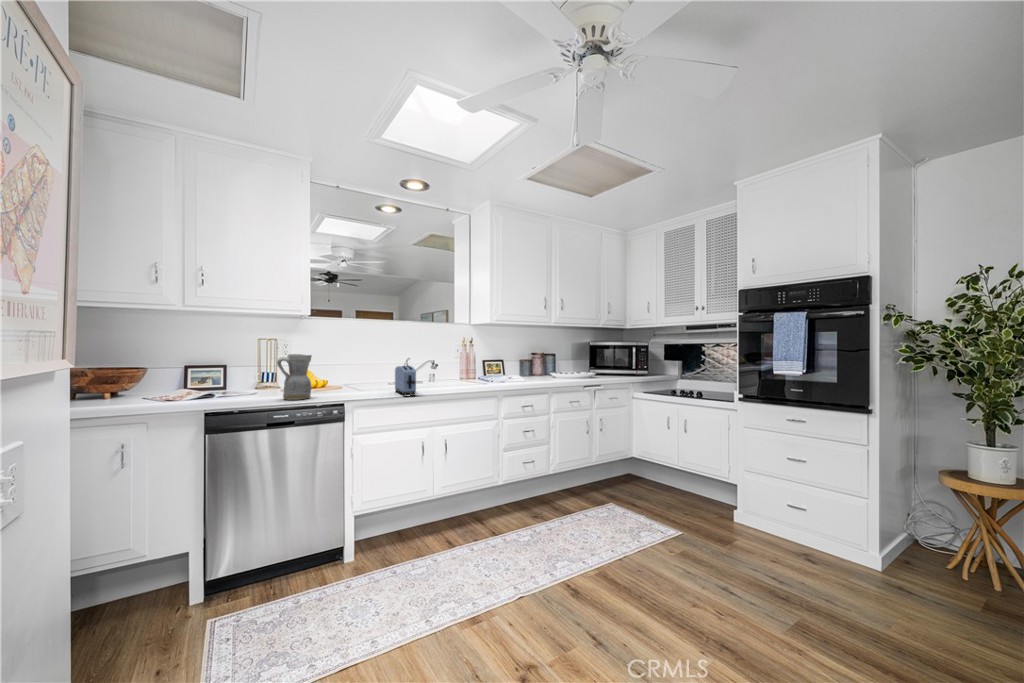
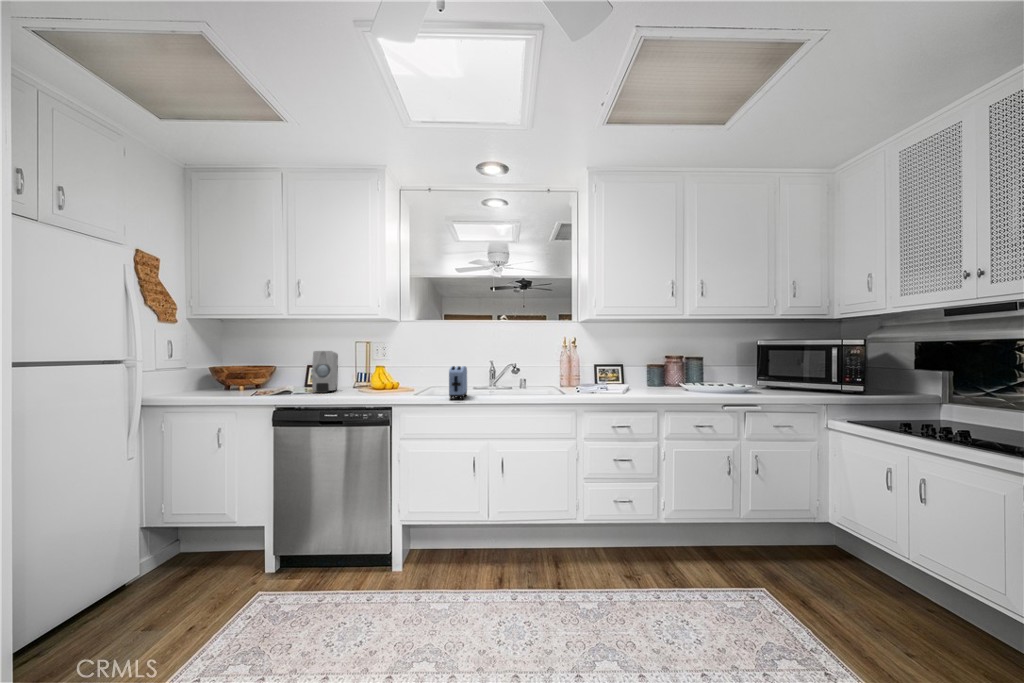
soap dispenser: none [230,353,257,397] -> present [312,351,338,393]
ceramic pitcher: present [277,354,312,400] -> none [337,352,369,397]

